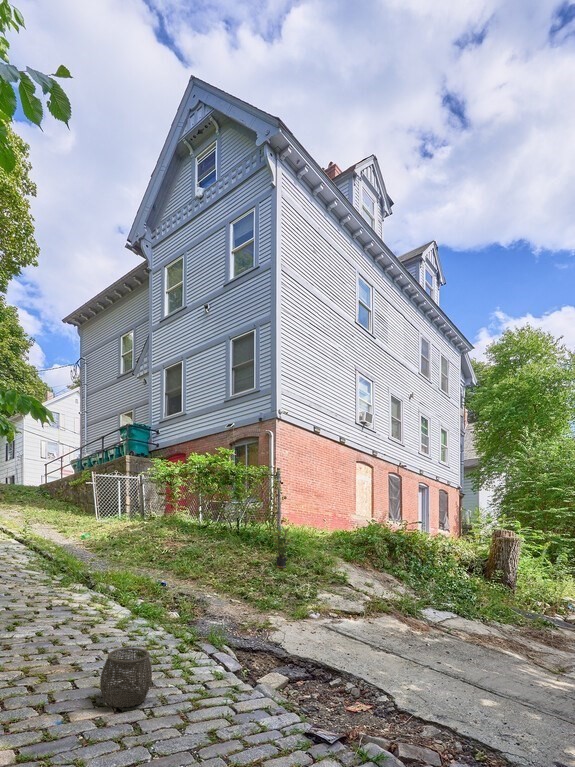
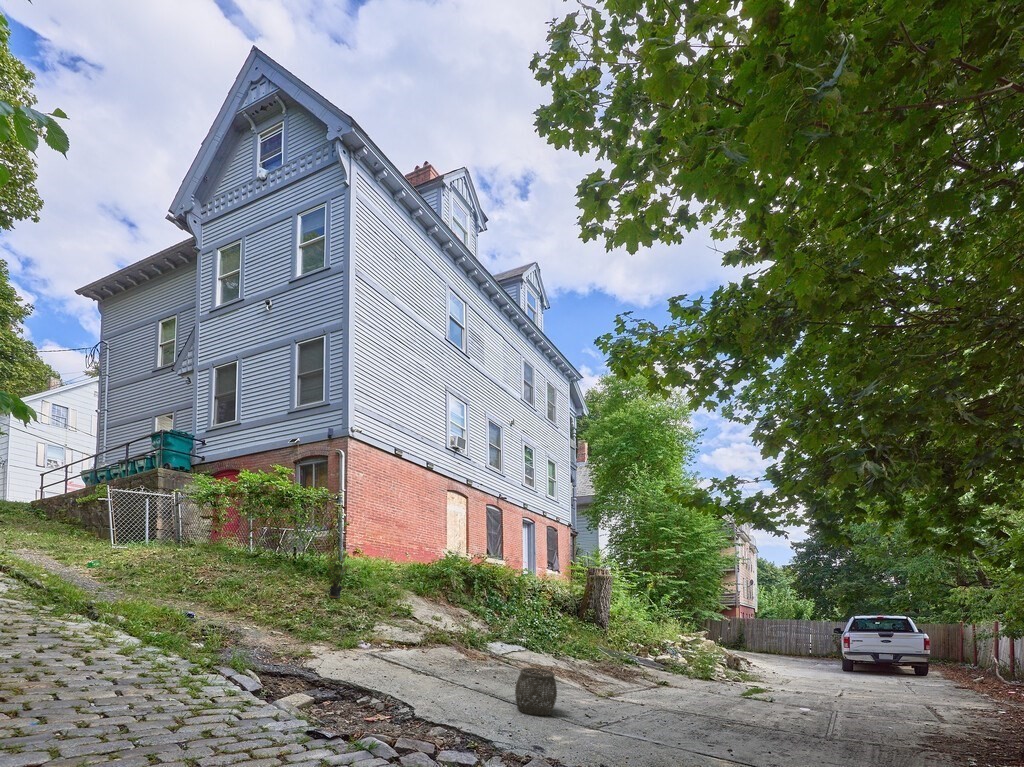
woven basket: present [100,648,152,708] -> present [515,668,557,715]

